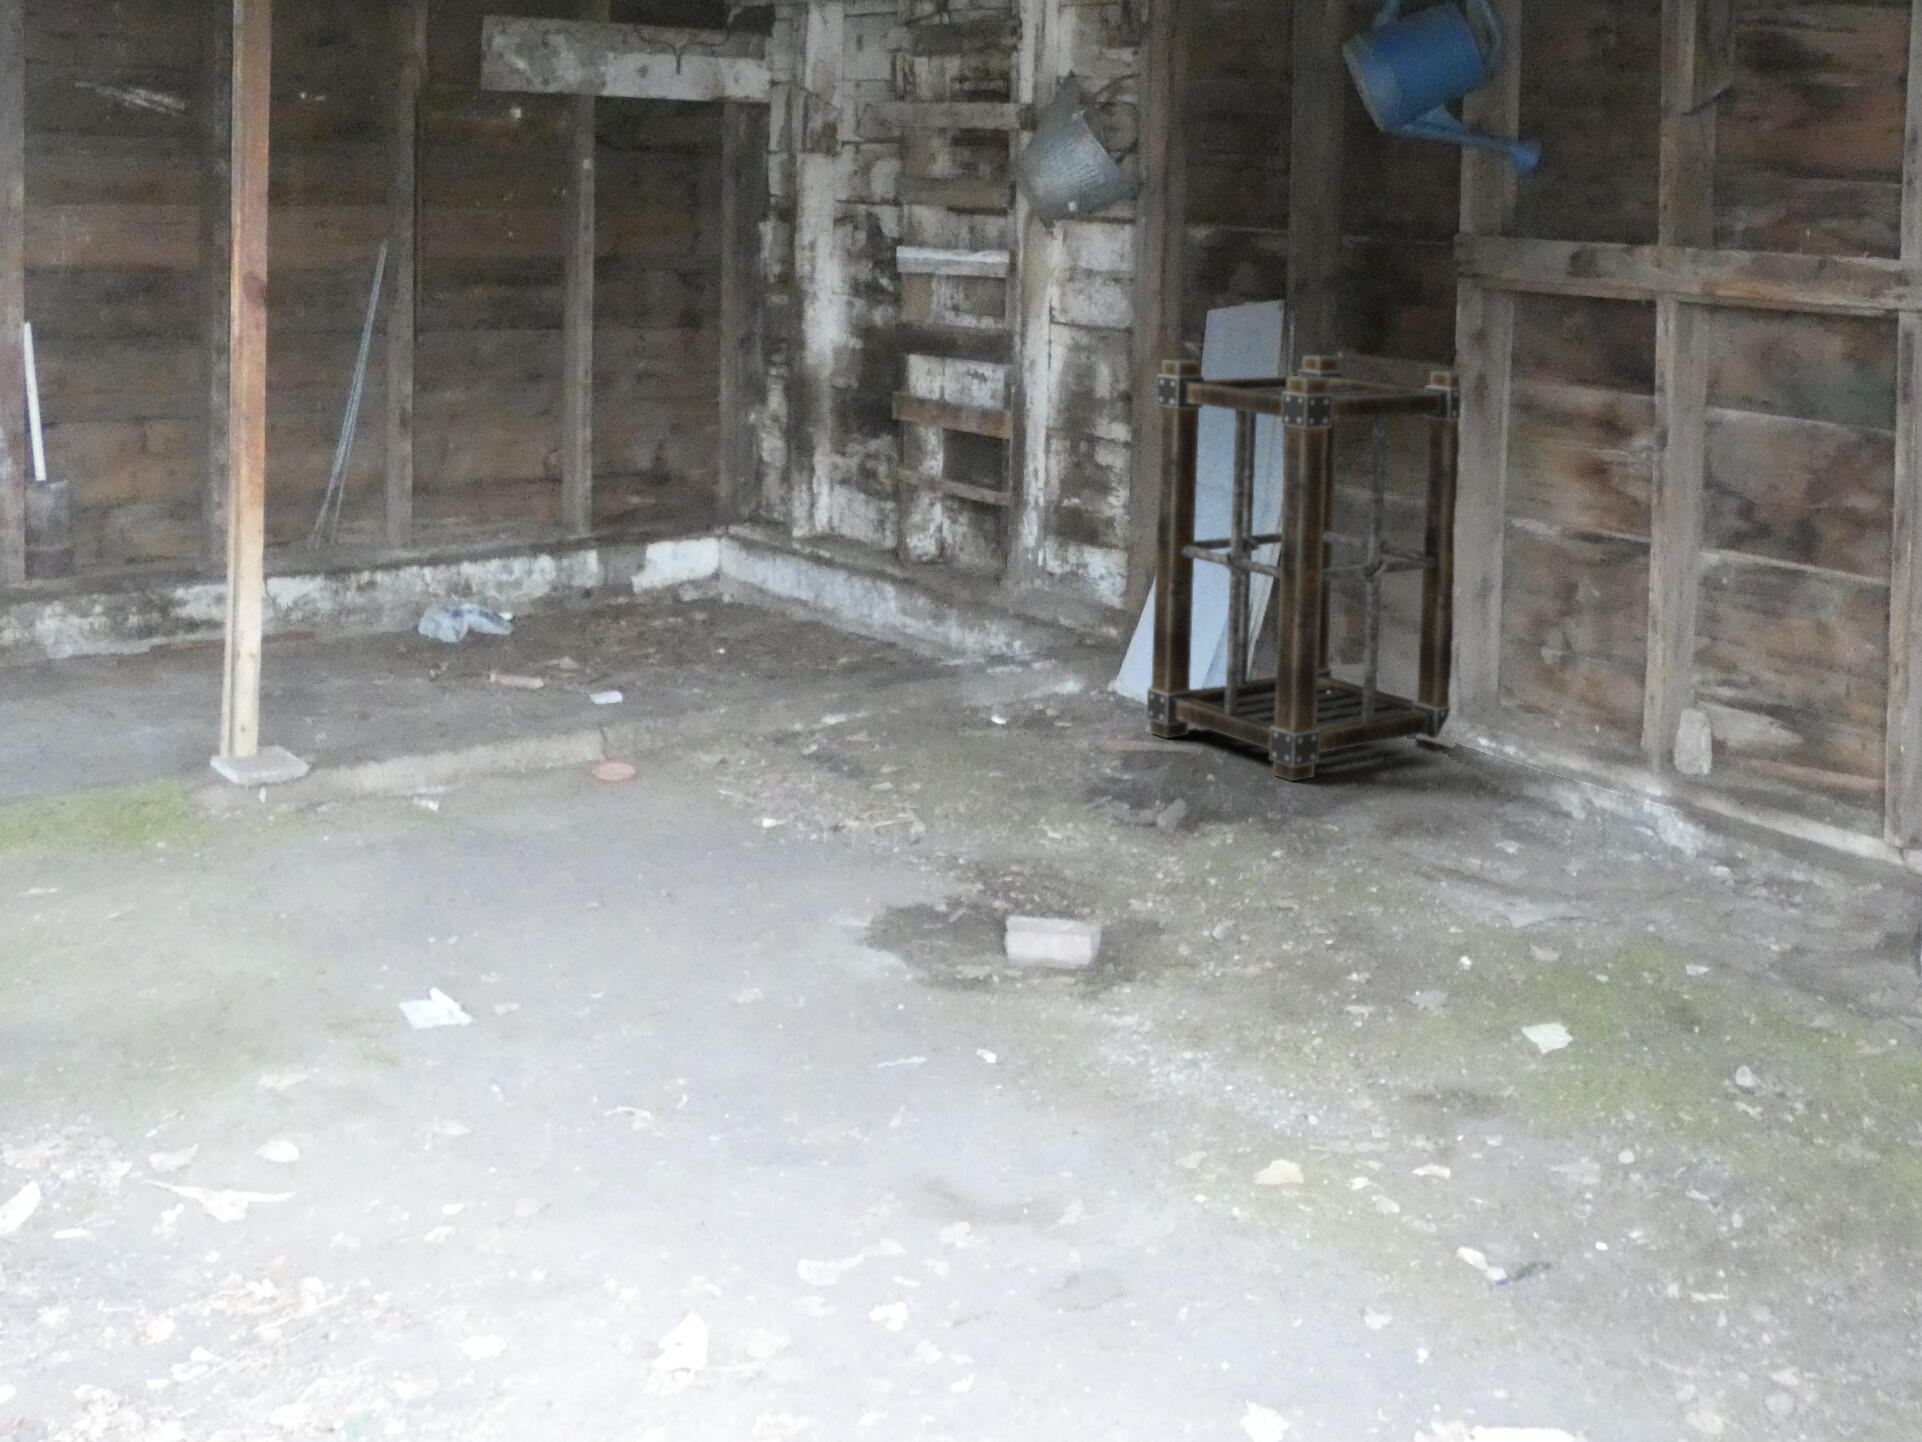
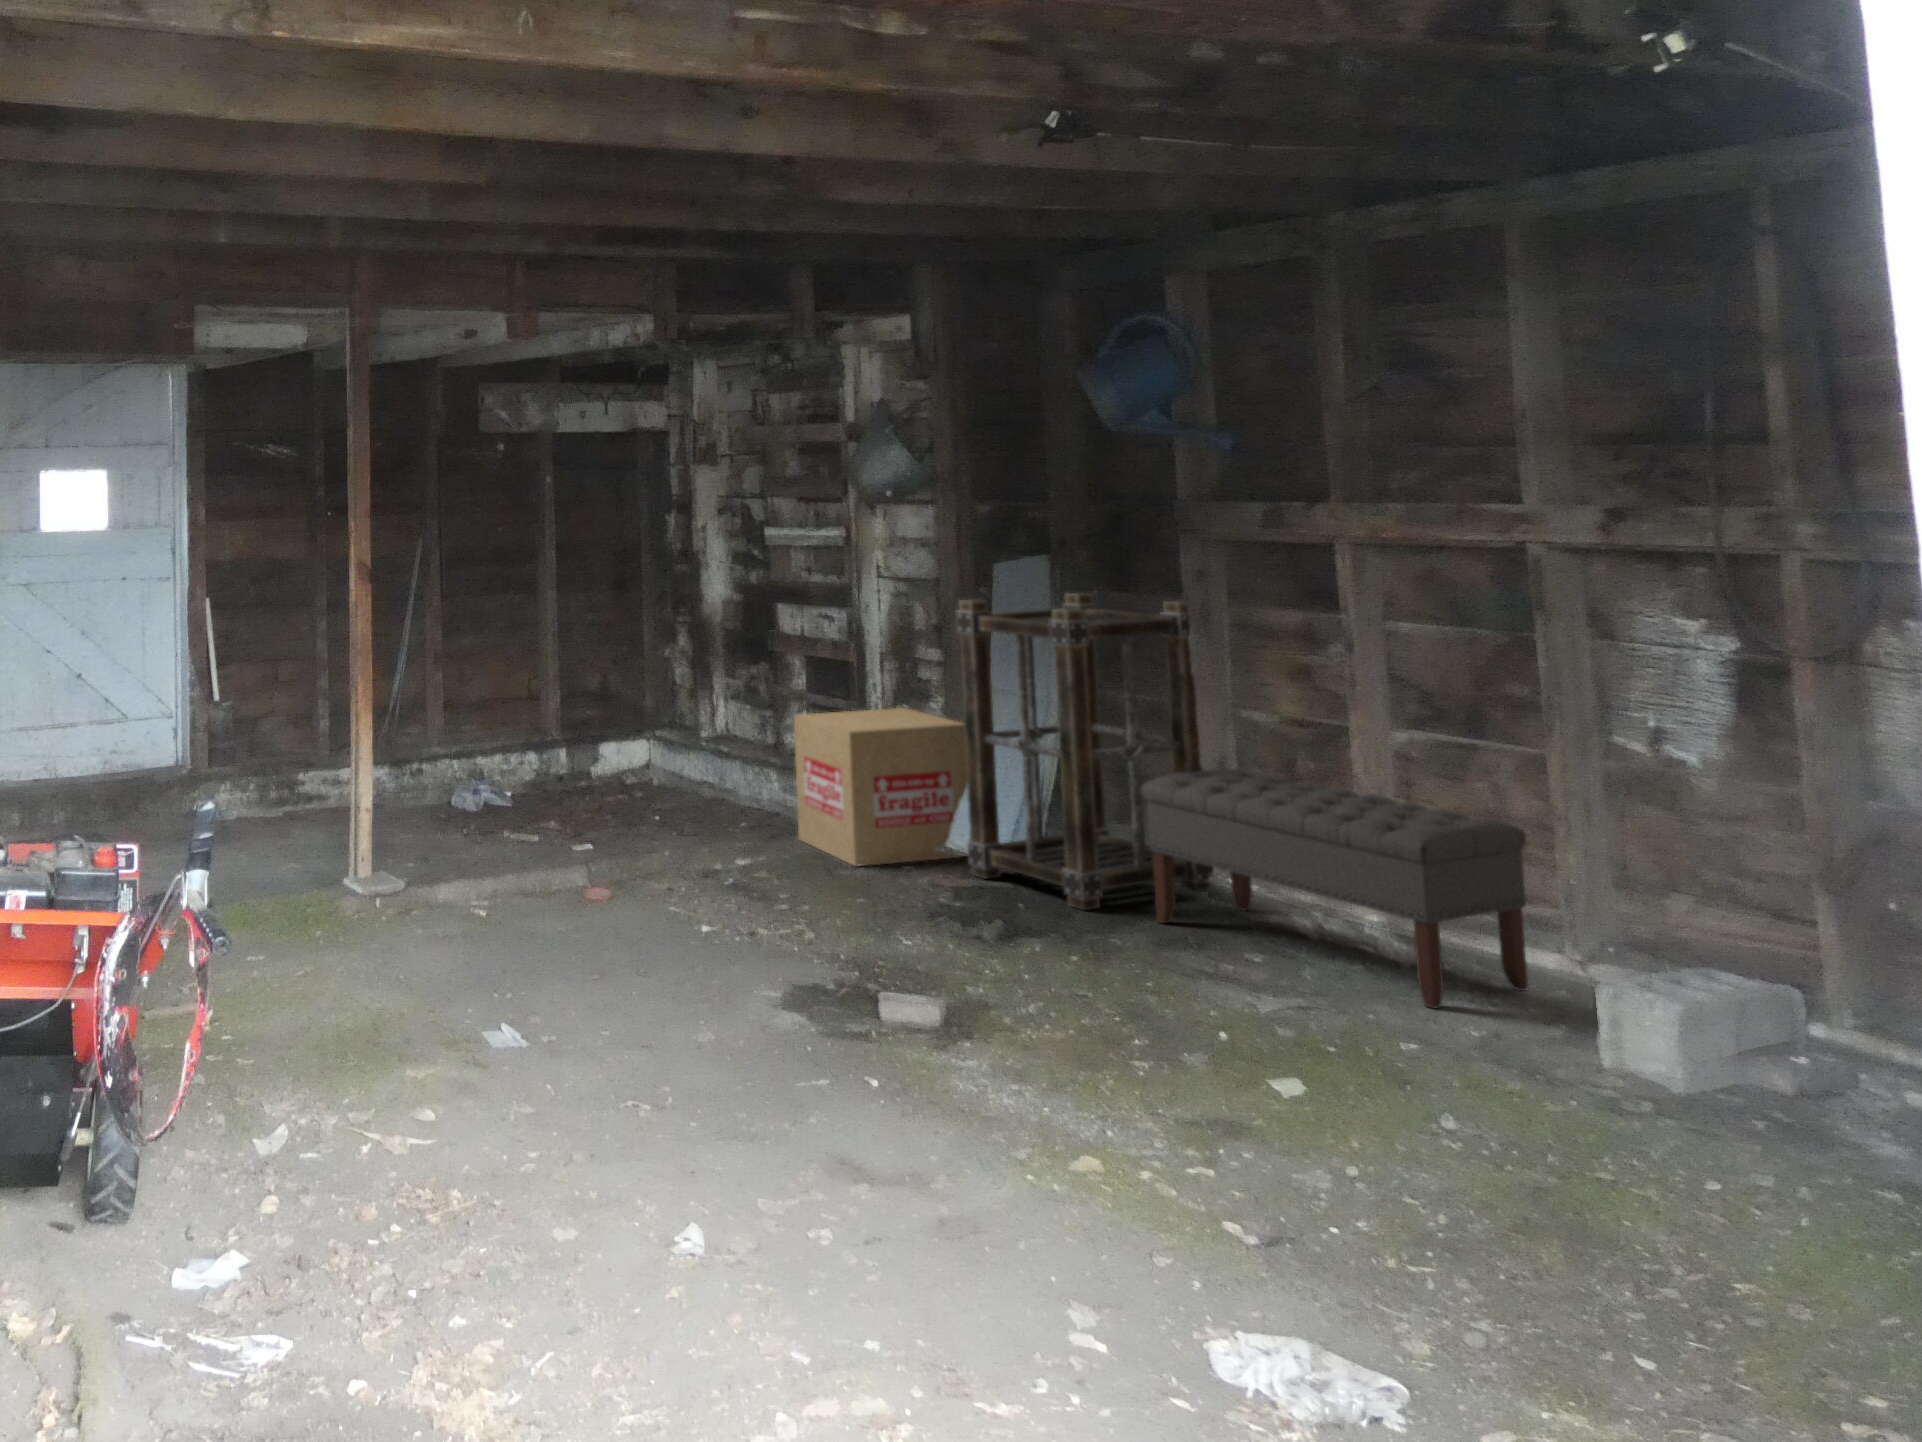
cardboard box: none [918,504,1160,723] -> present [794,708,968,866]
bench: none [1382,595,1849,909] -> present [1142,768,1528,1009]

